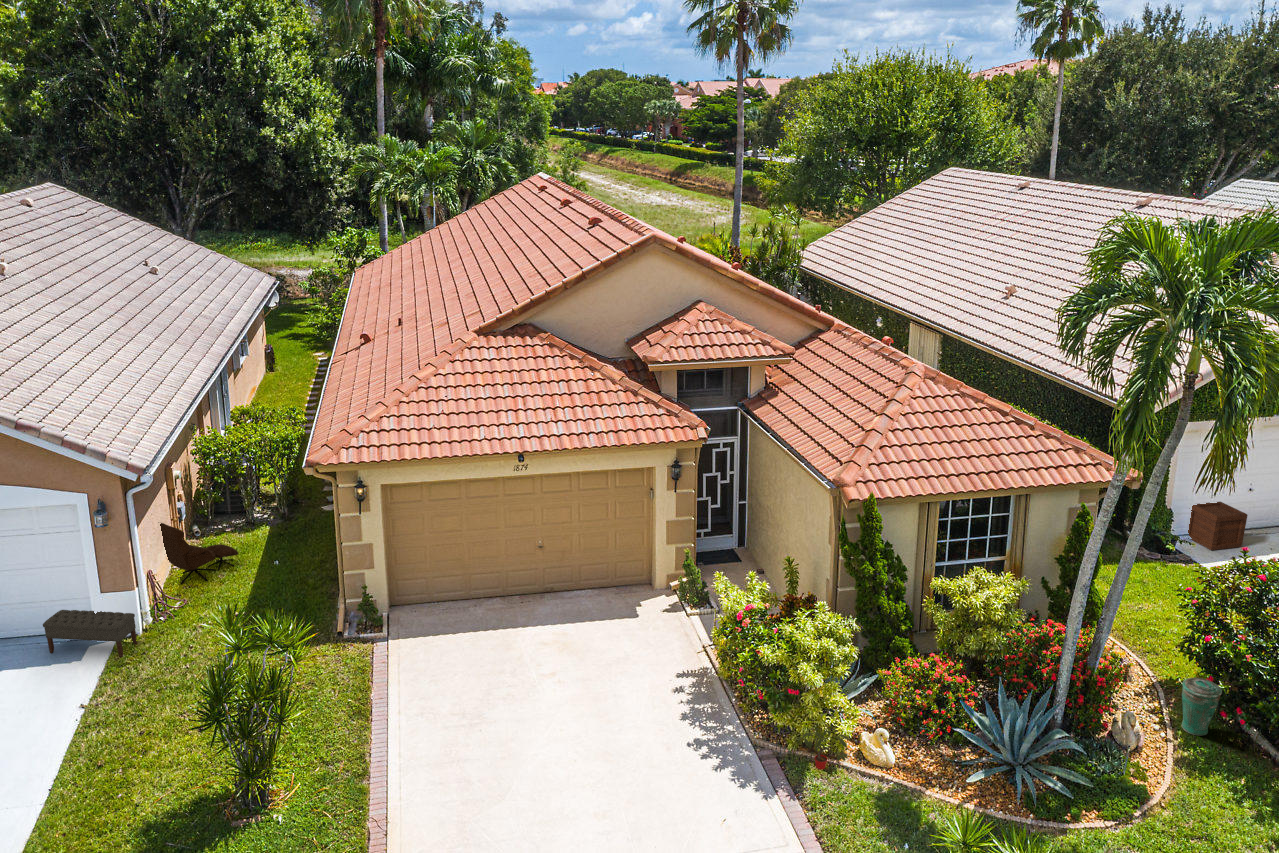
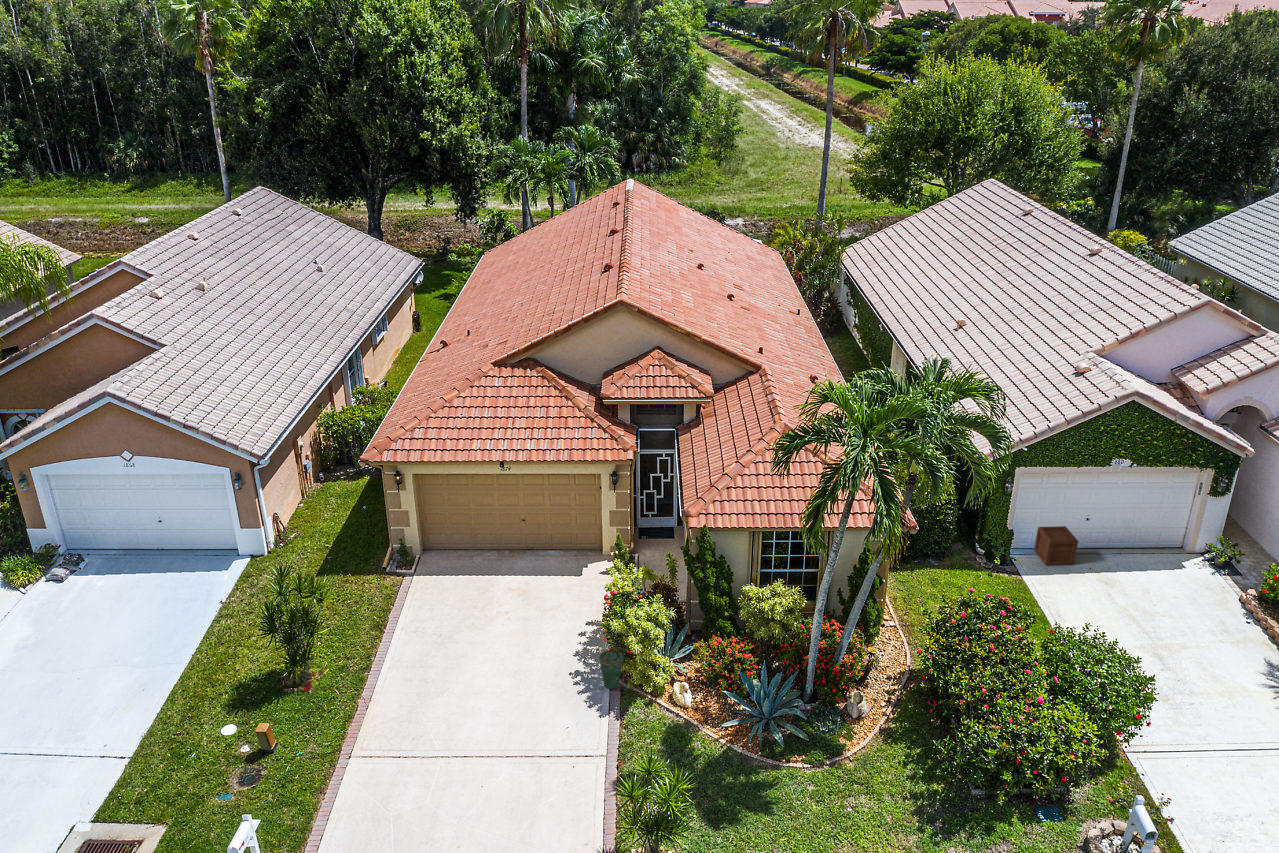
lounge chair: present [158,522,238,585] -> none [285,478,340,519]
bench: present [43,610,137,657] -> none [207,536,263,570]
trash can: present [1181,678,1222,736] -> present [599,650,623,689]
potted plant: present [797,726,850,770] -> present [289,663,324,691]

